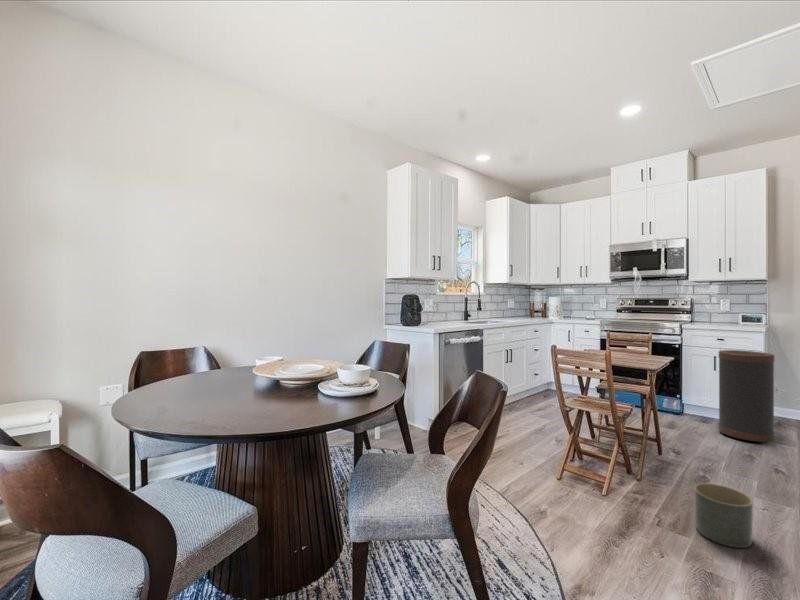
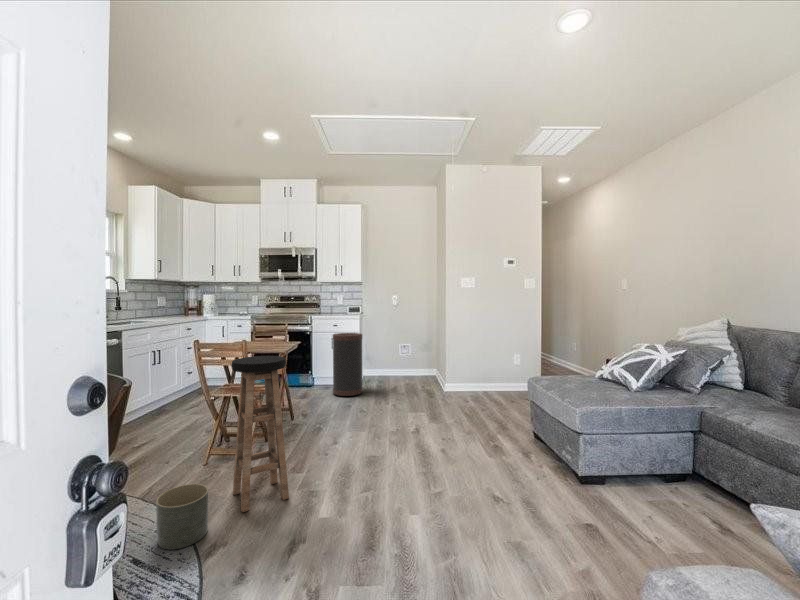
bar stool: none [594,372,674,568] -> present [231,356,289,512]
planter: present [694,483,753,548] -> present [156,484,208,550]

